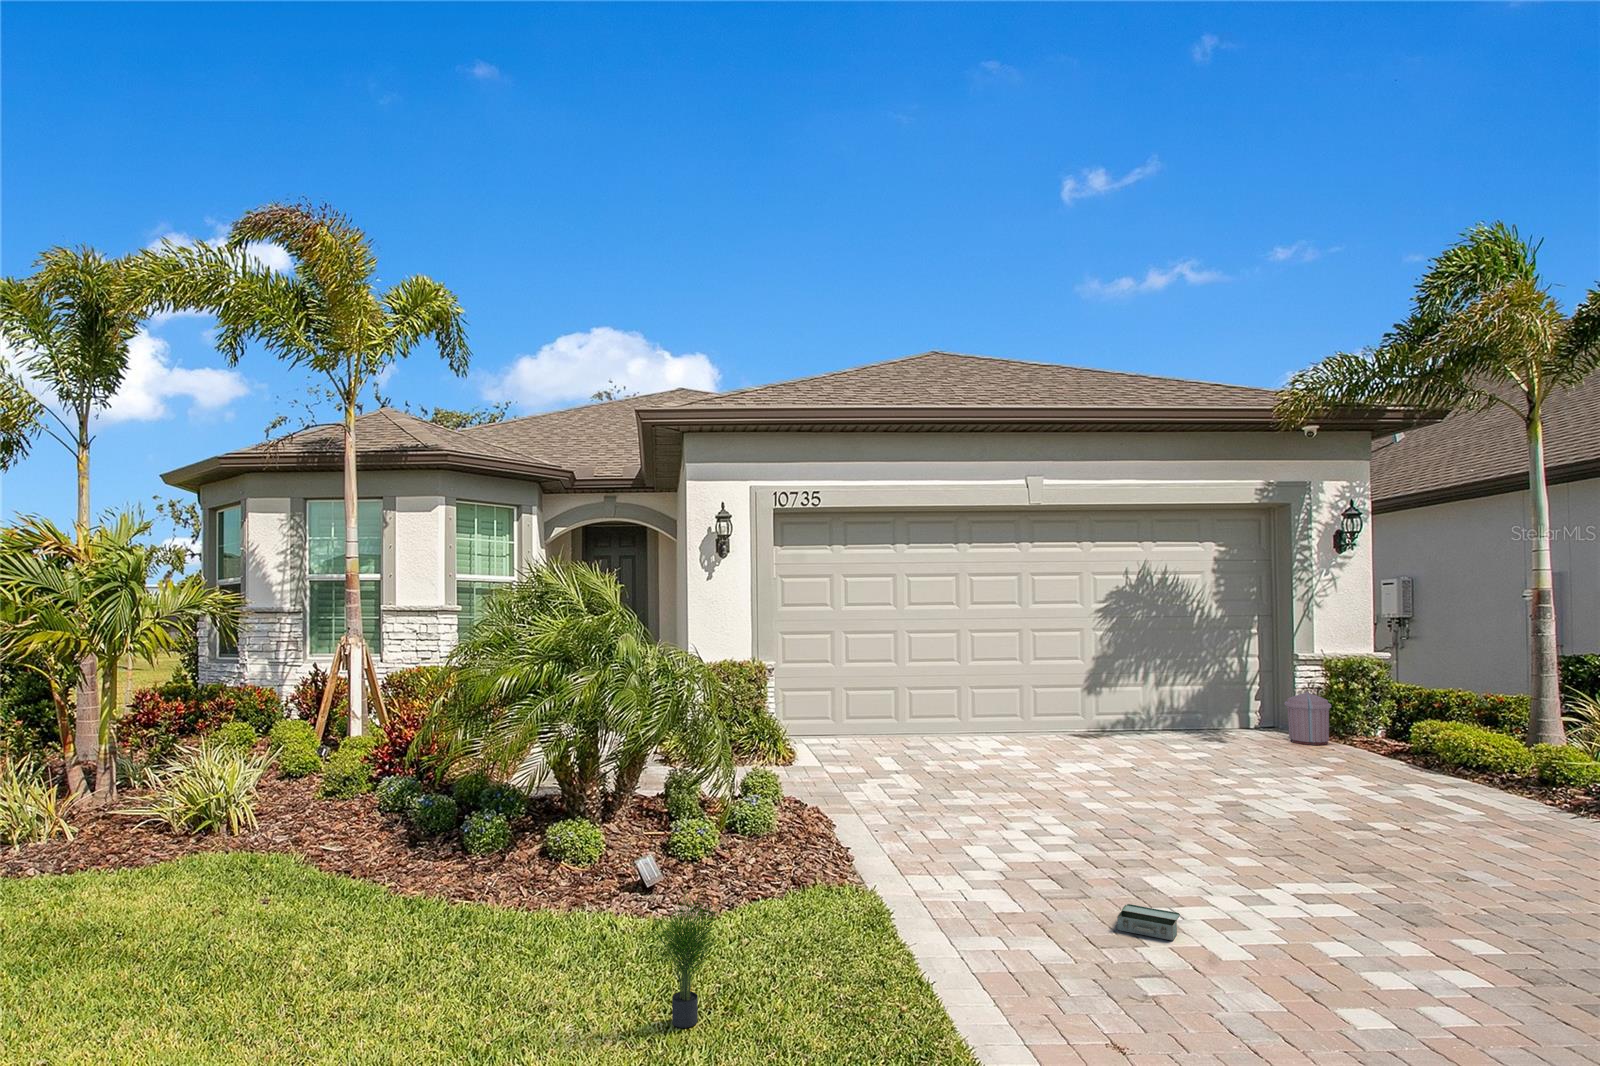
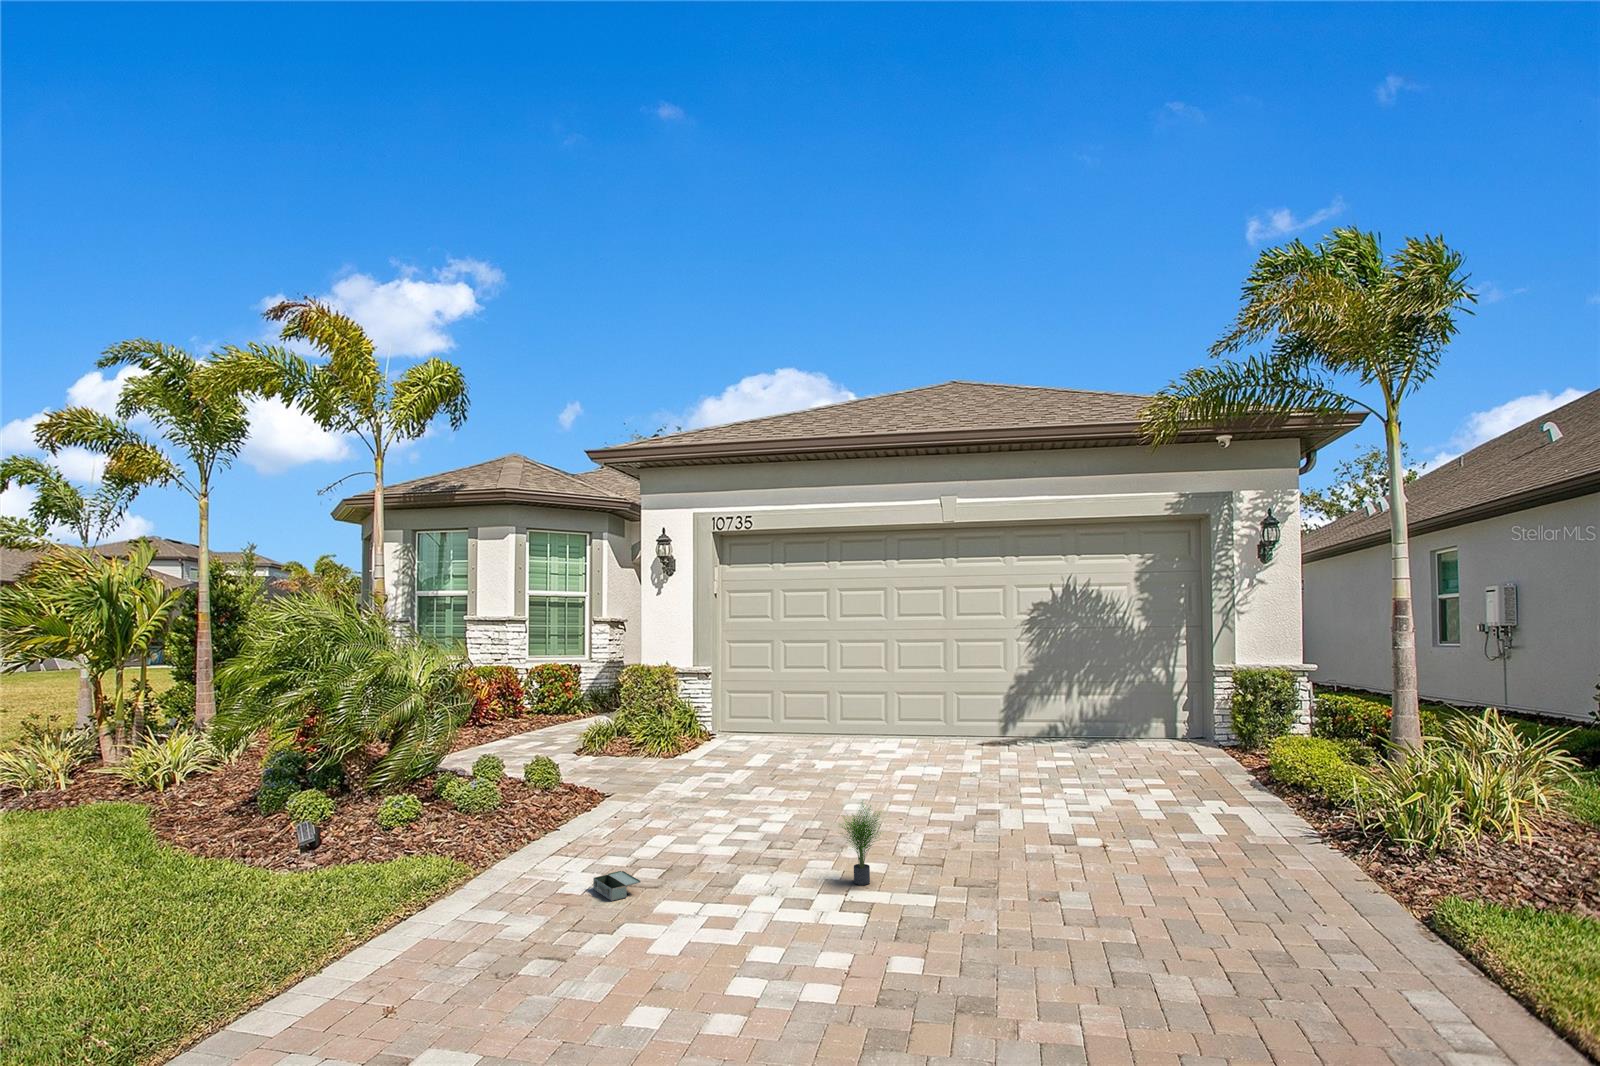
trash can: present [1285,692,1331,745] -> none [1195,704,1242,761]
potted plant: present [649,895,720,1028] -> present [842,804,880,885]

